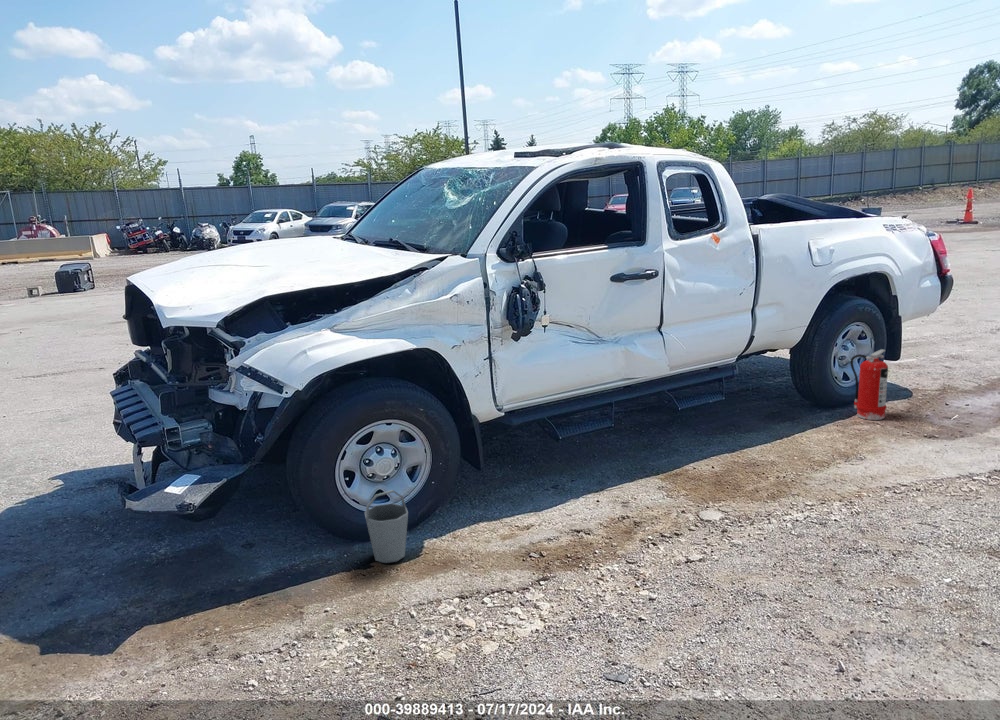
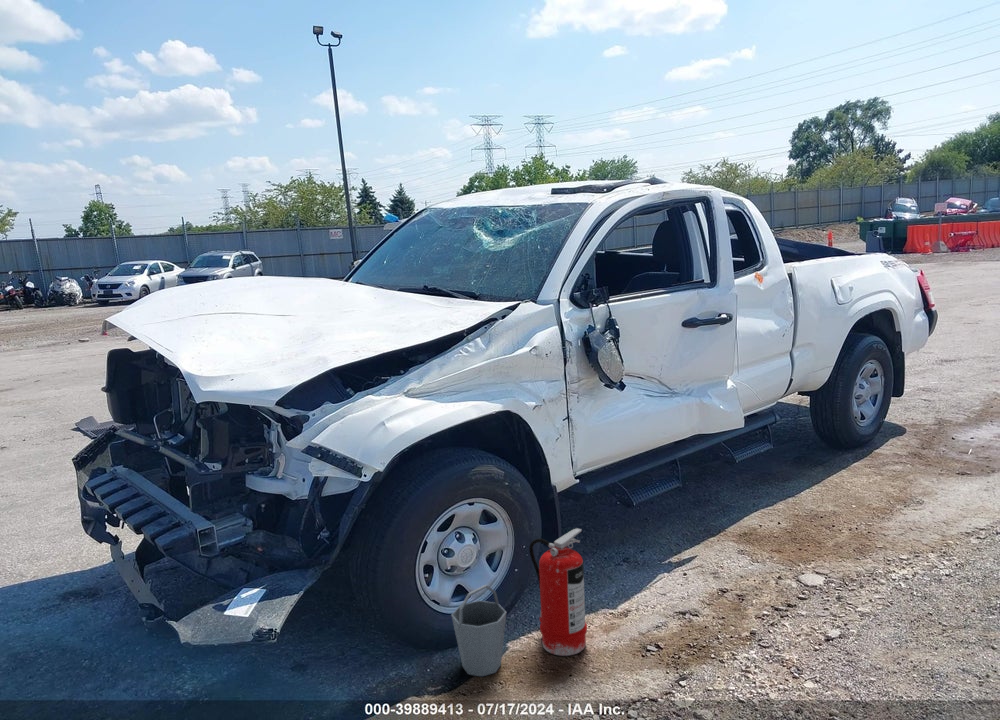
fire extinguisher: present [850,349,888,420] -> present [529,528,587,656]

